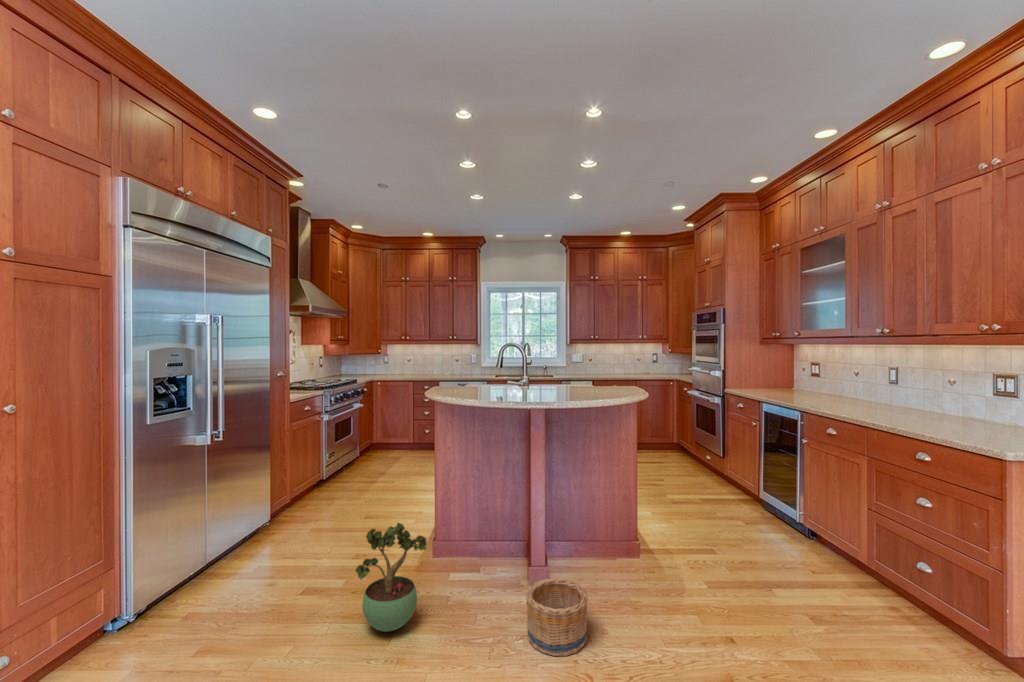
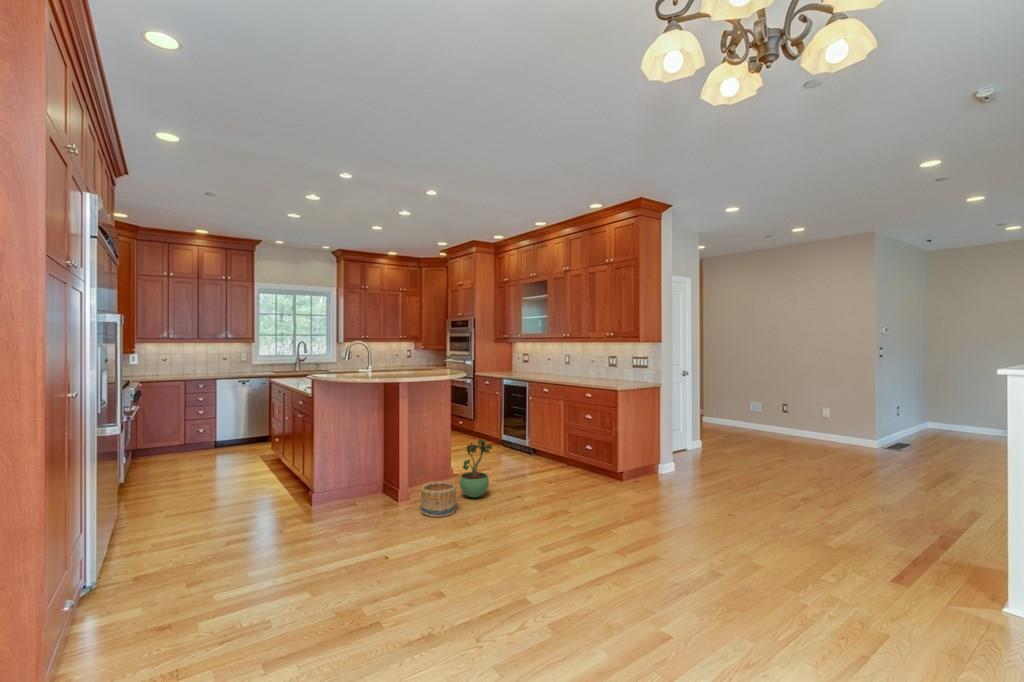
potted plant: present [355,523,427,632] -> present [460,439,492,498]

